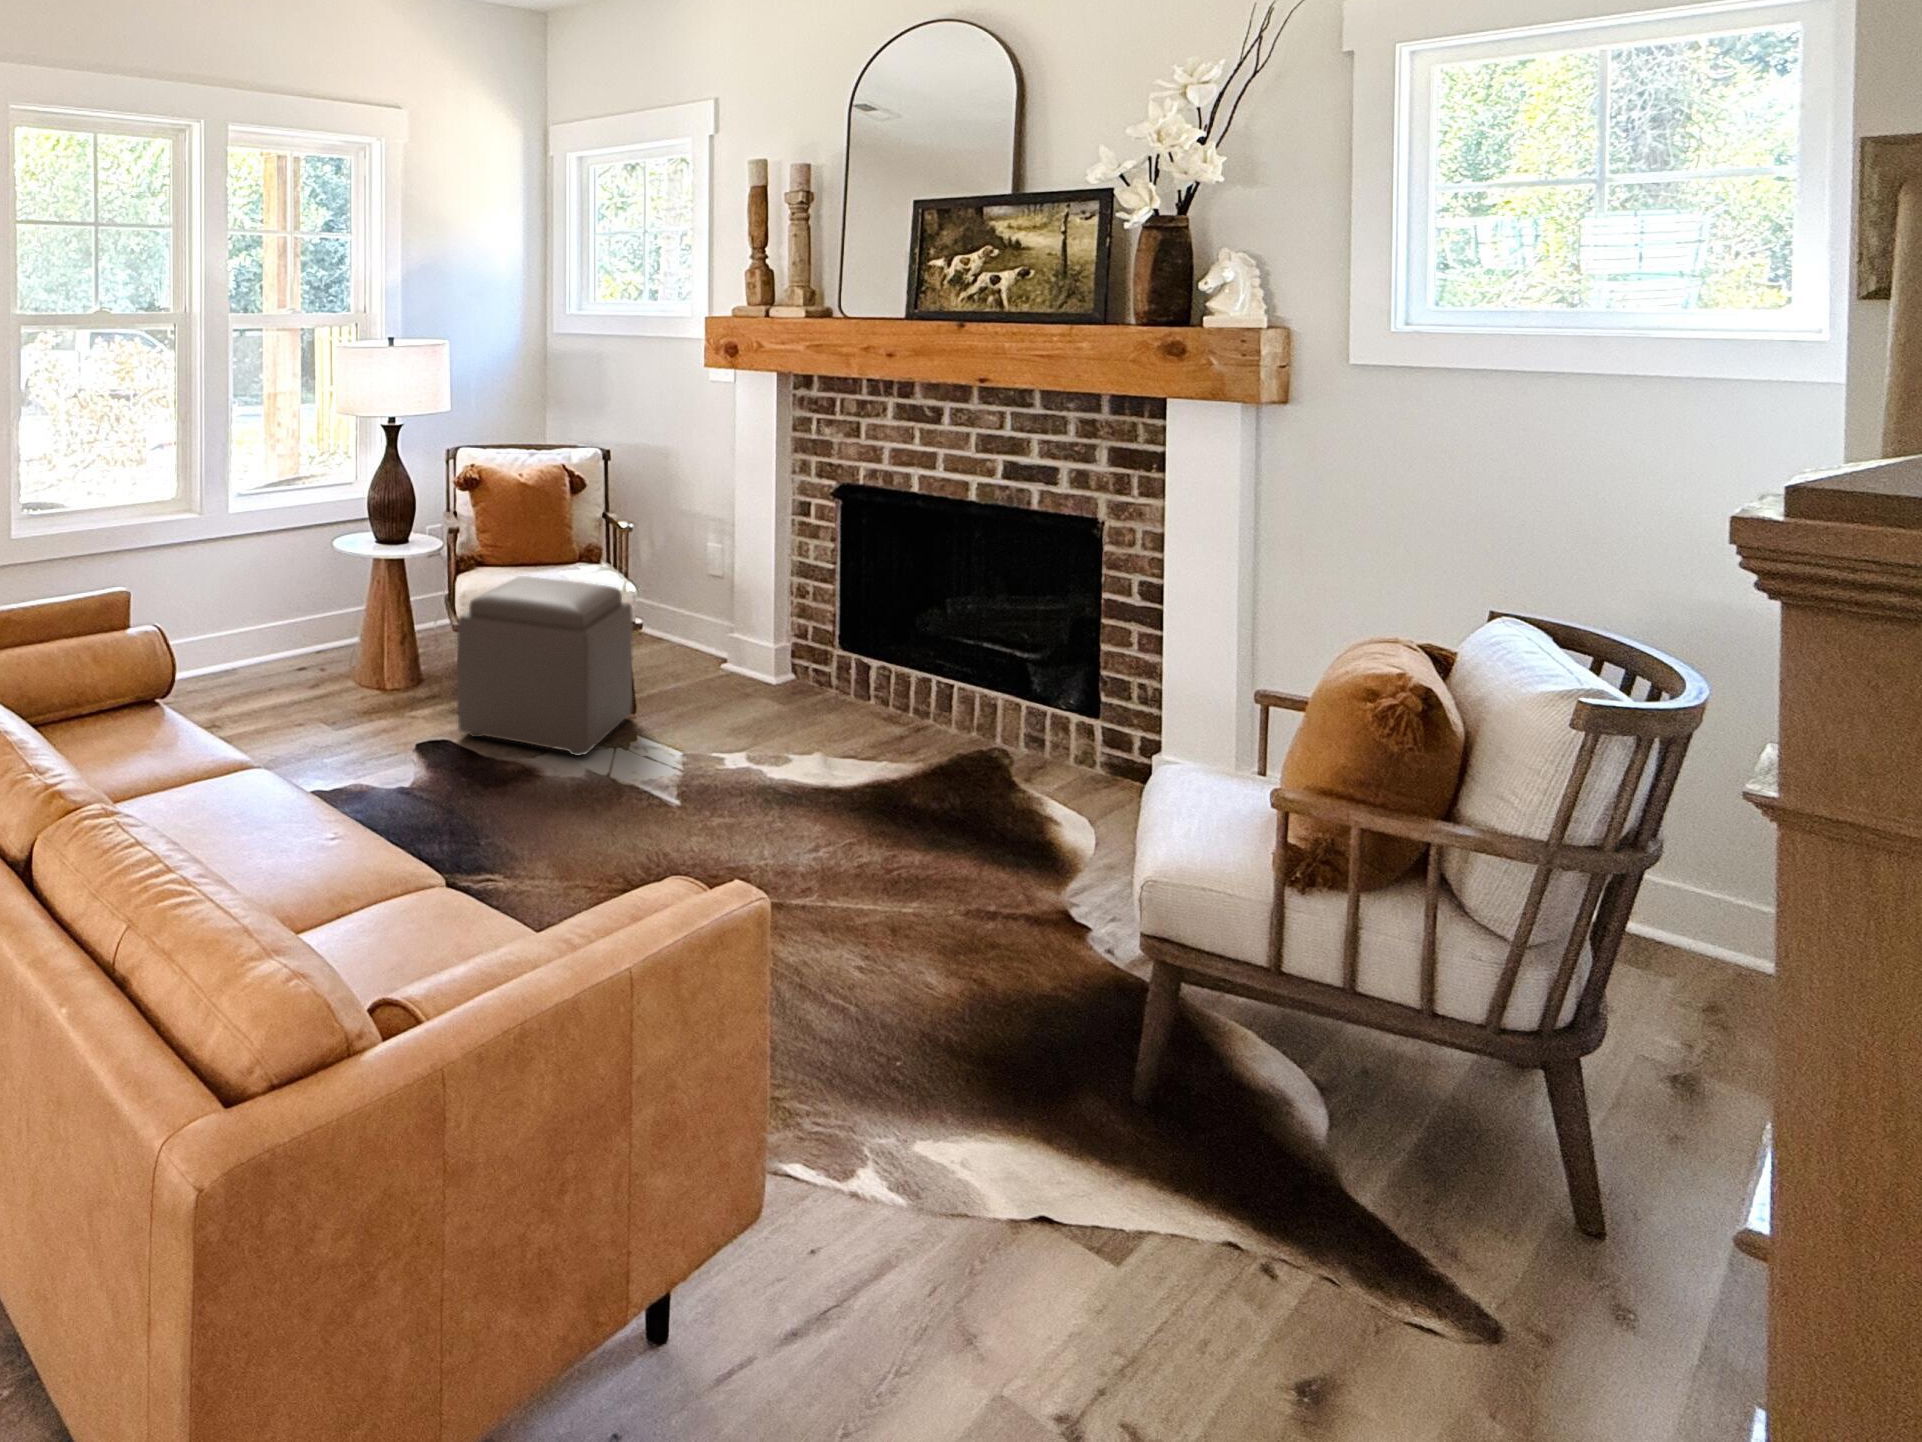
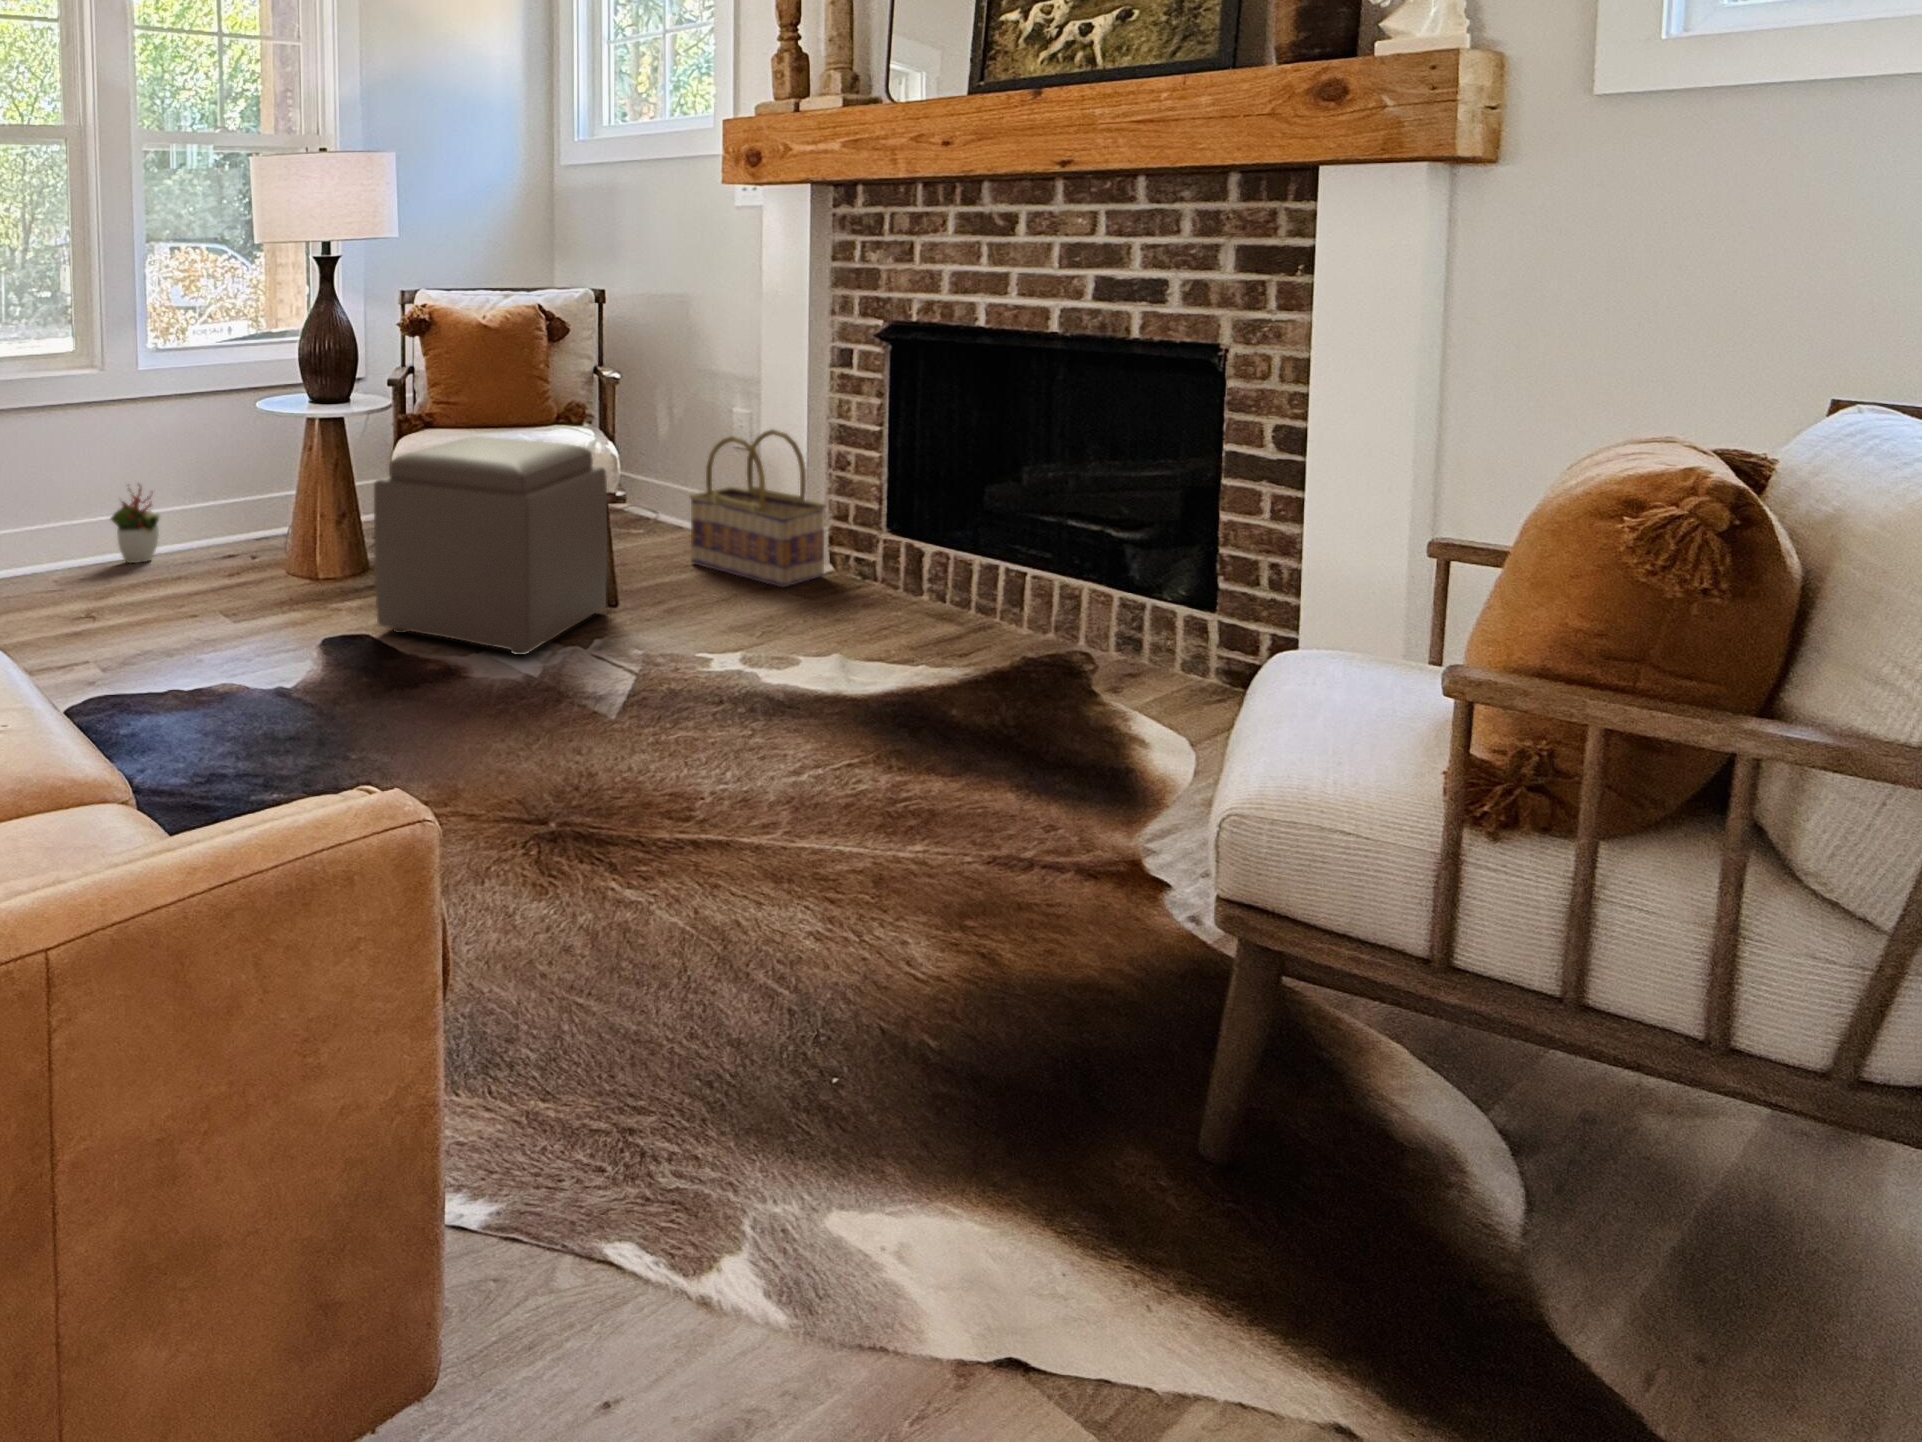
basket: none [682,565,793,695] -> present [690,430,826,587]
decorative plant: none [212,607,251,675] -> present [111,485,159,563]

